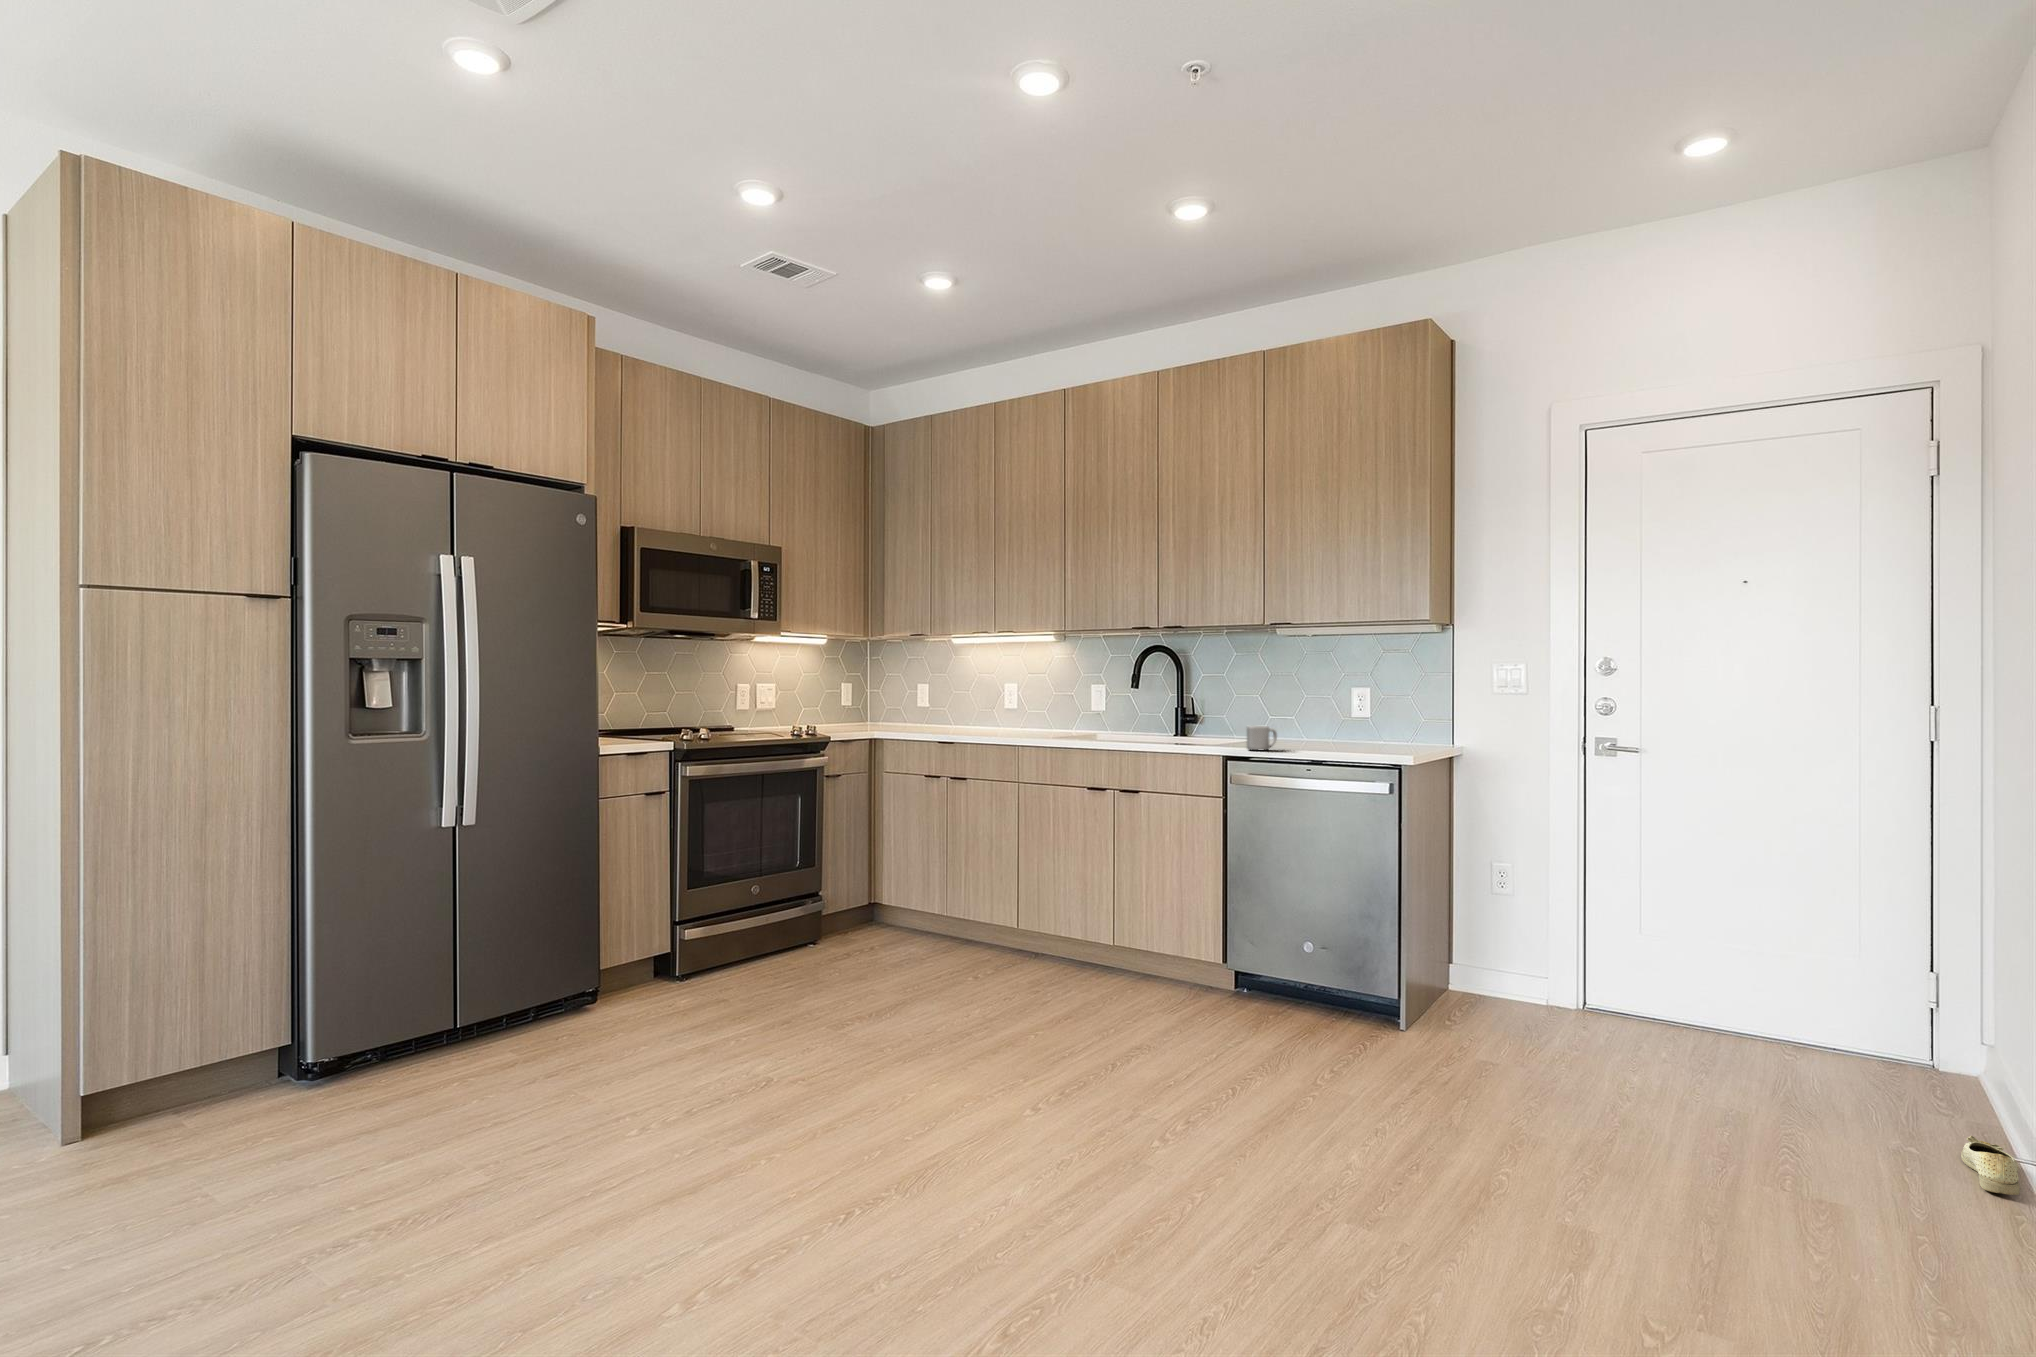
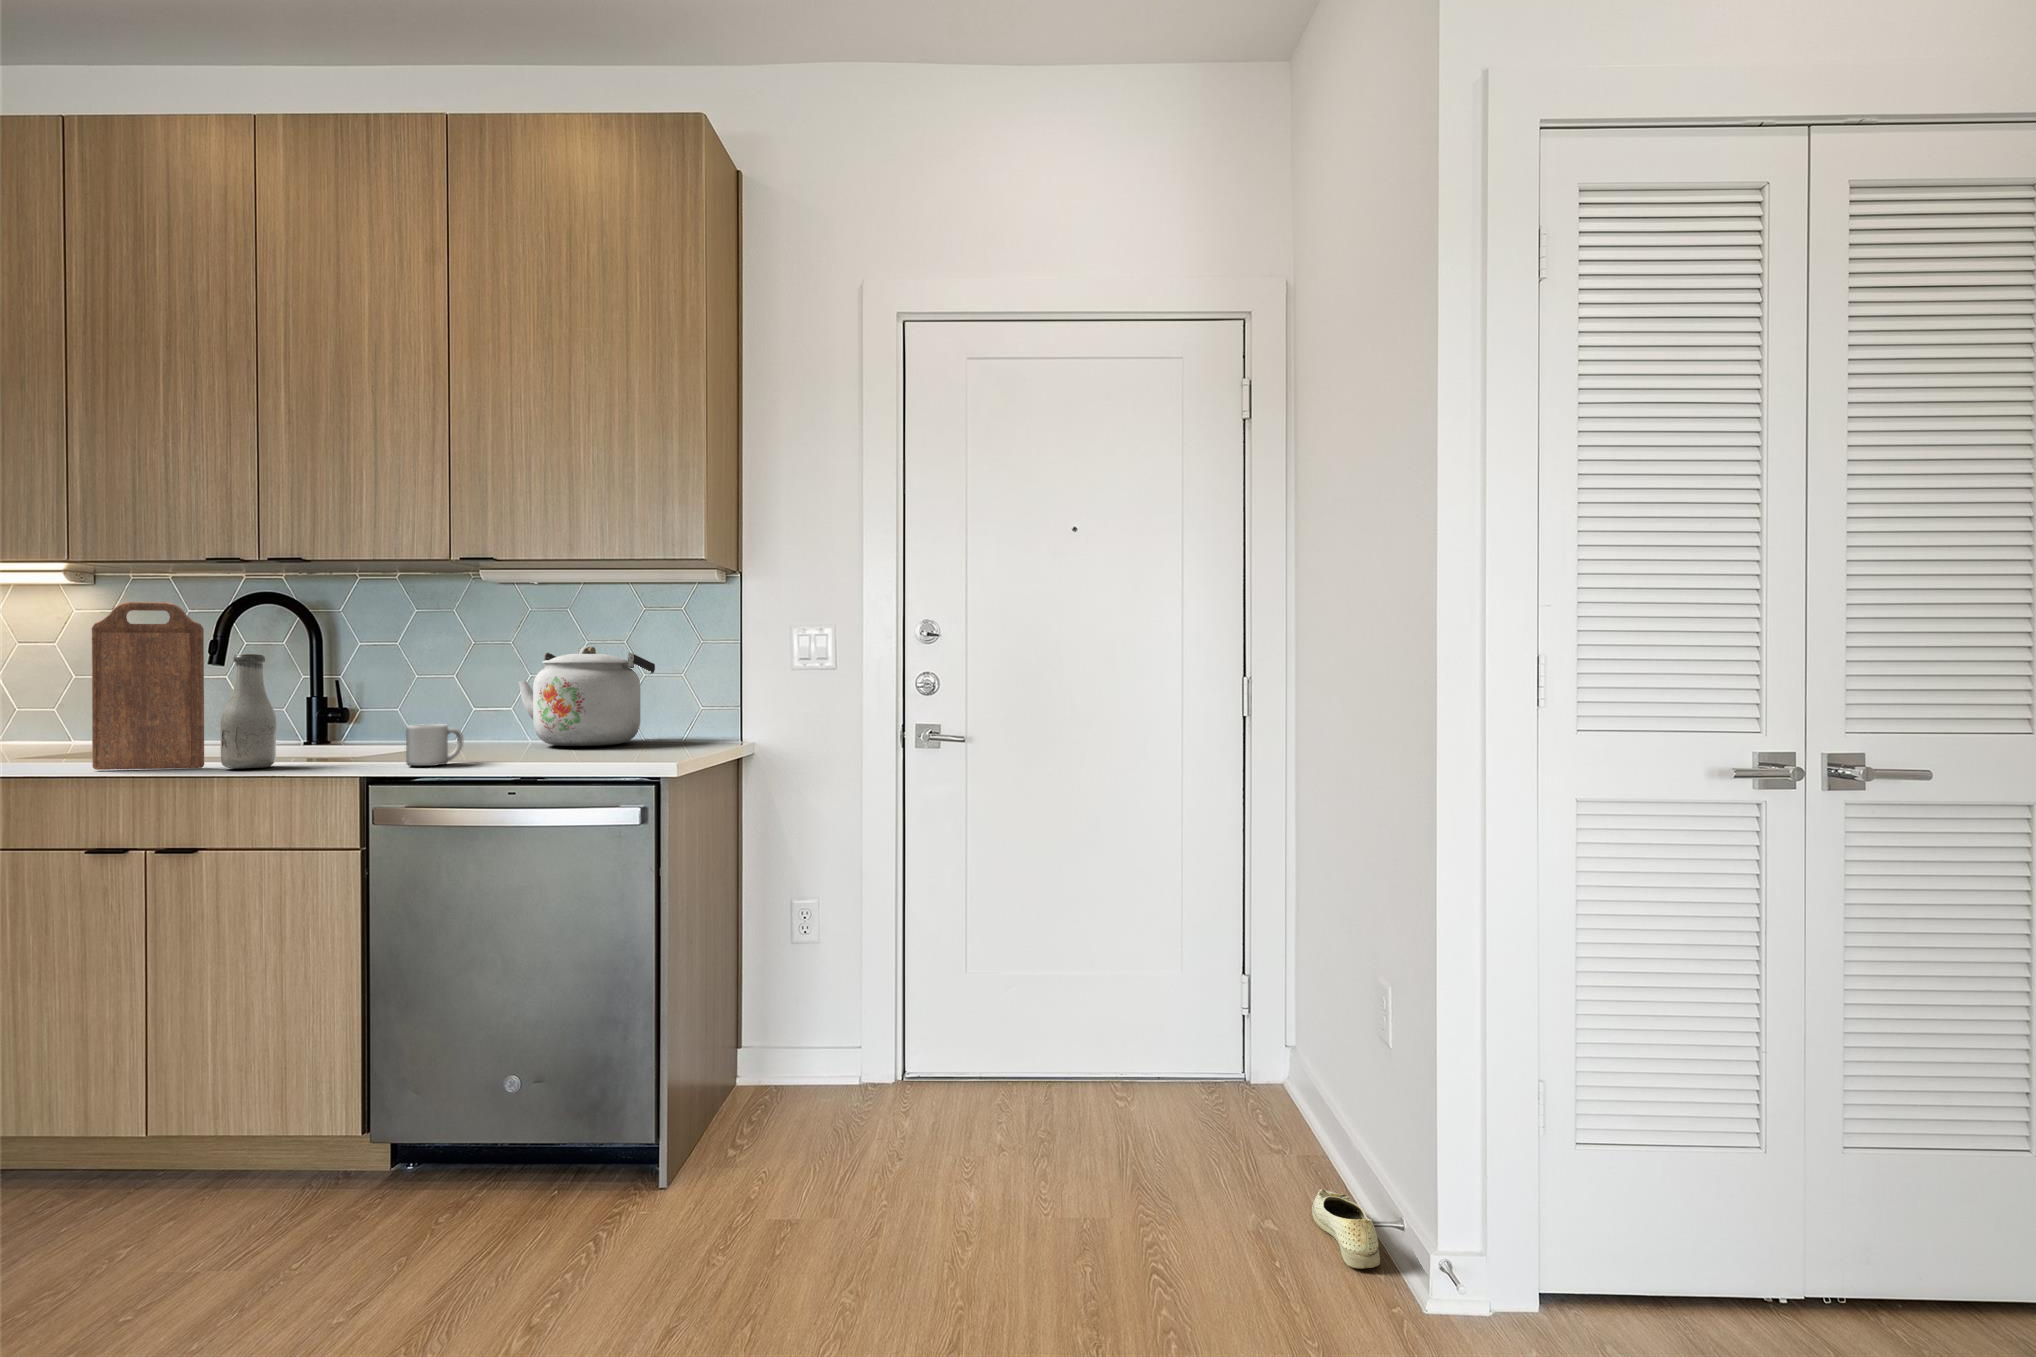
cutting board: none [1091,654,1142,746] -> present [92,602,204,770]
kettle: none [1302,677,1392,743] -> present [518,646,655,746]
bottle: none [1151,683,1177,747] -> present [220,654,276,768]

